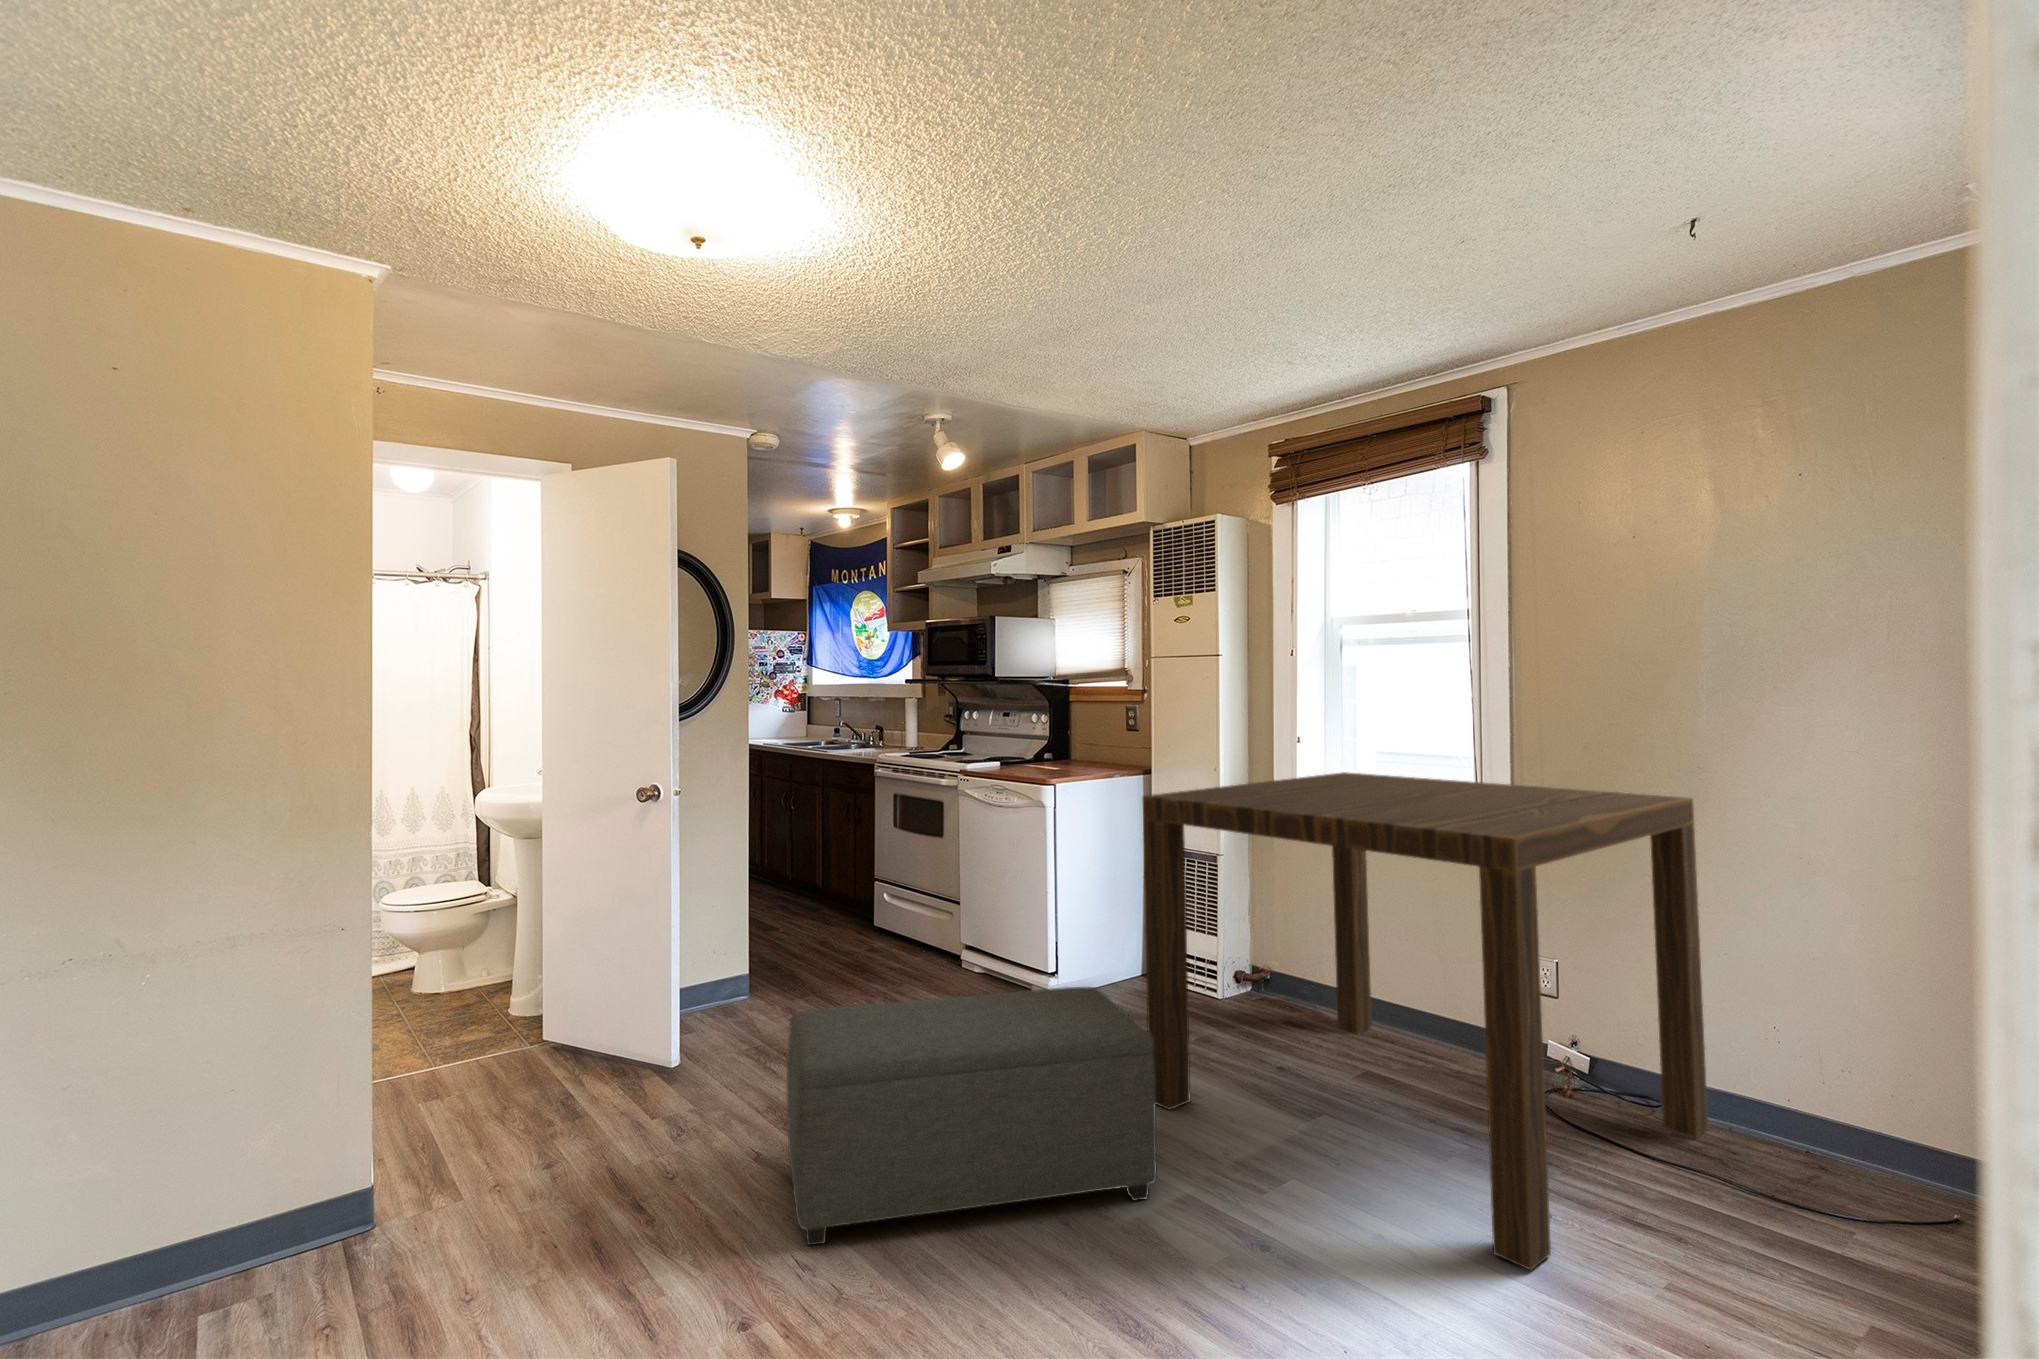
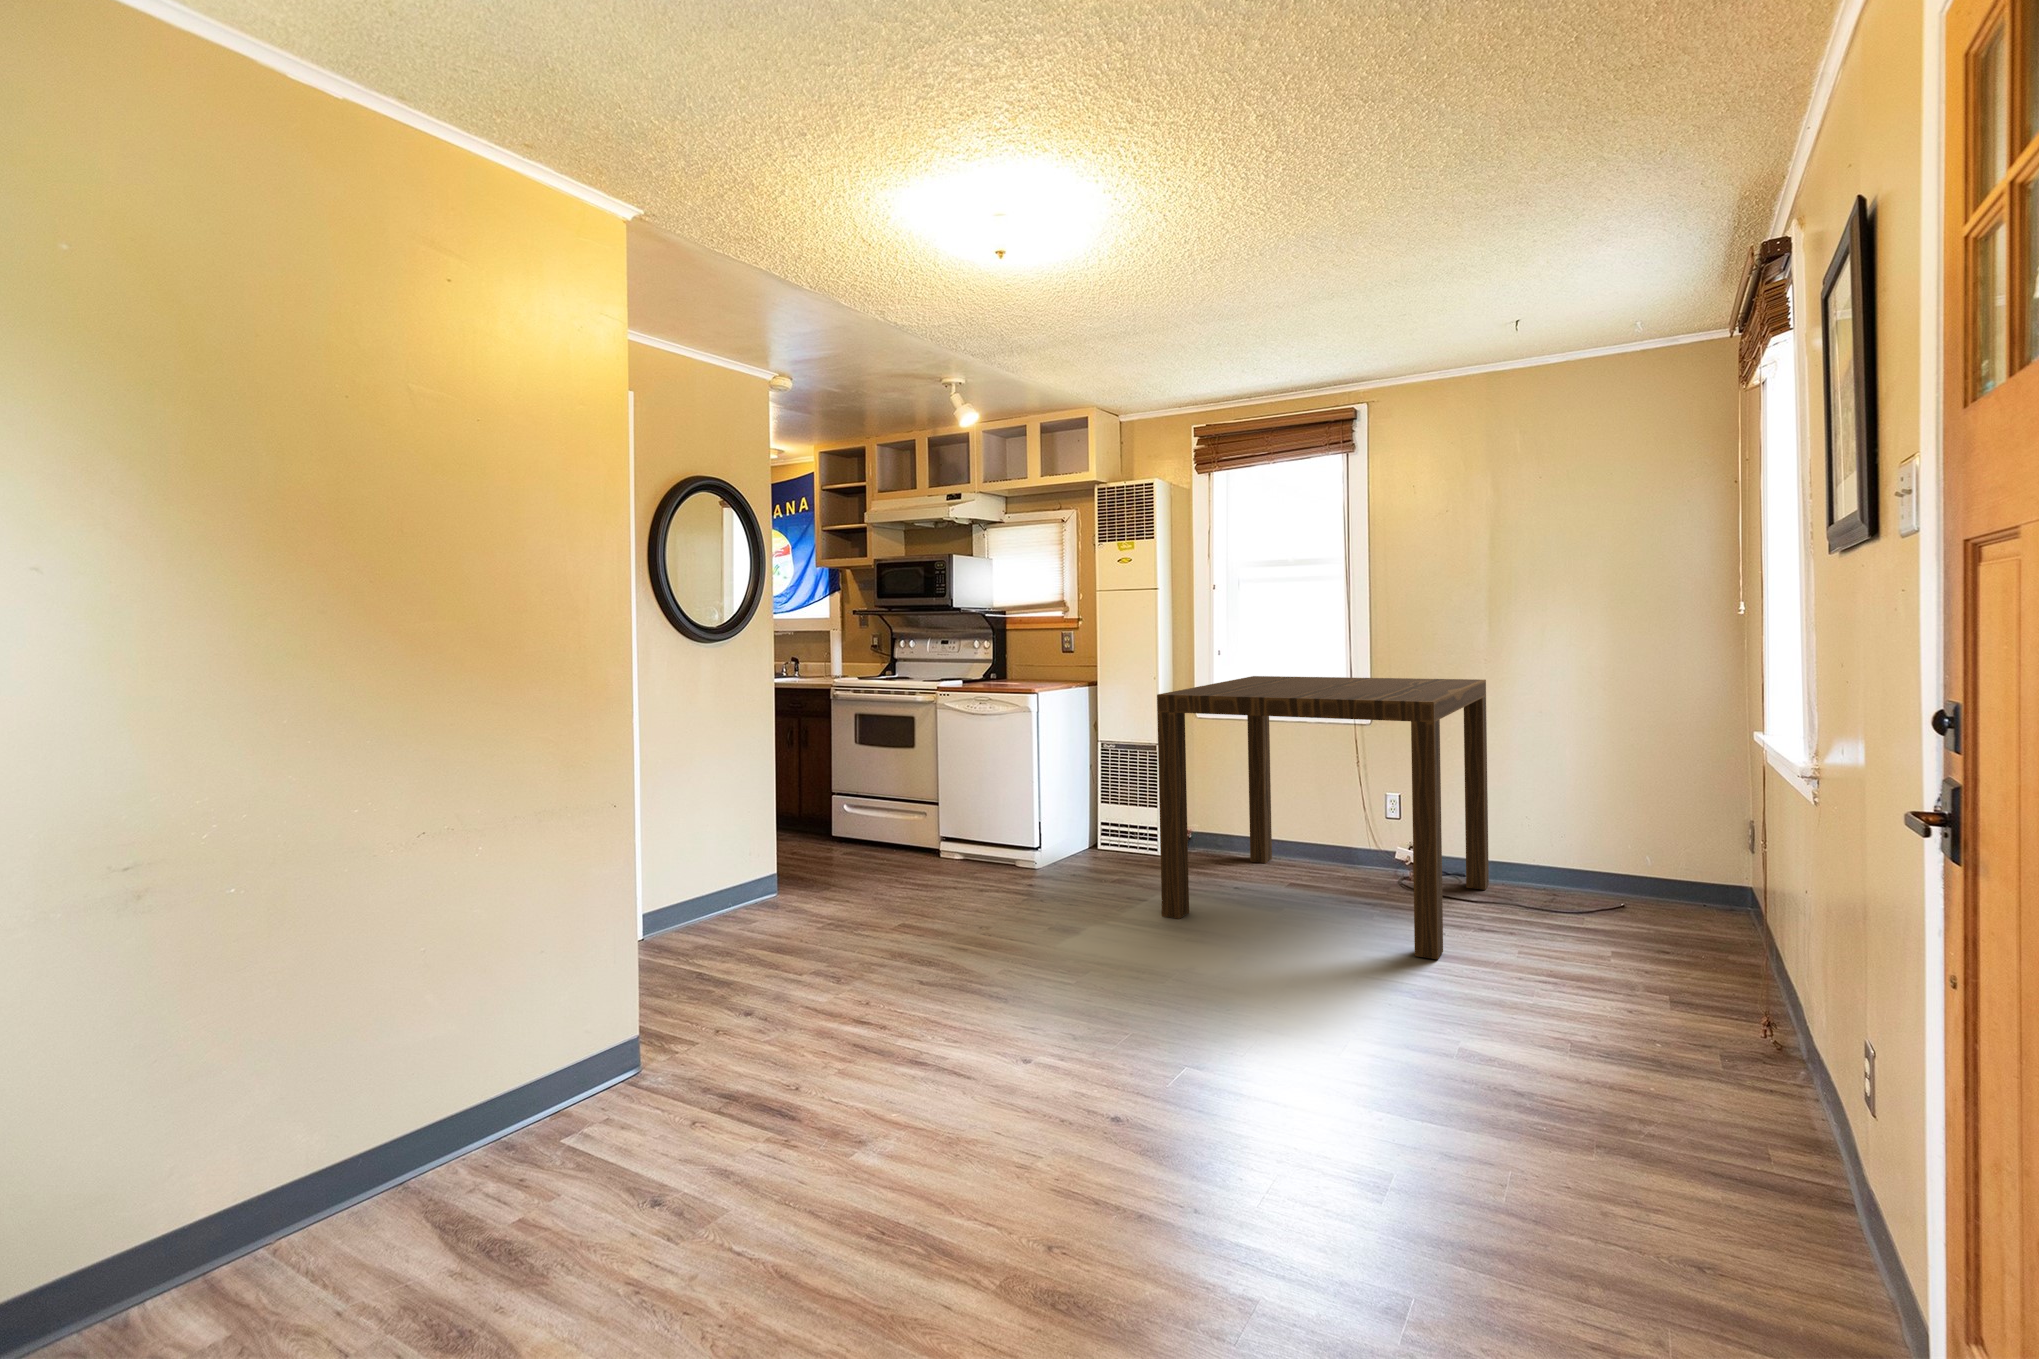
ottoman: present [787,987,1157,1245] -> none [945,833,1212,1021]

